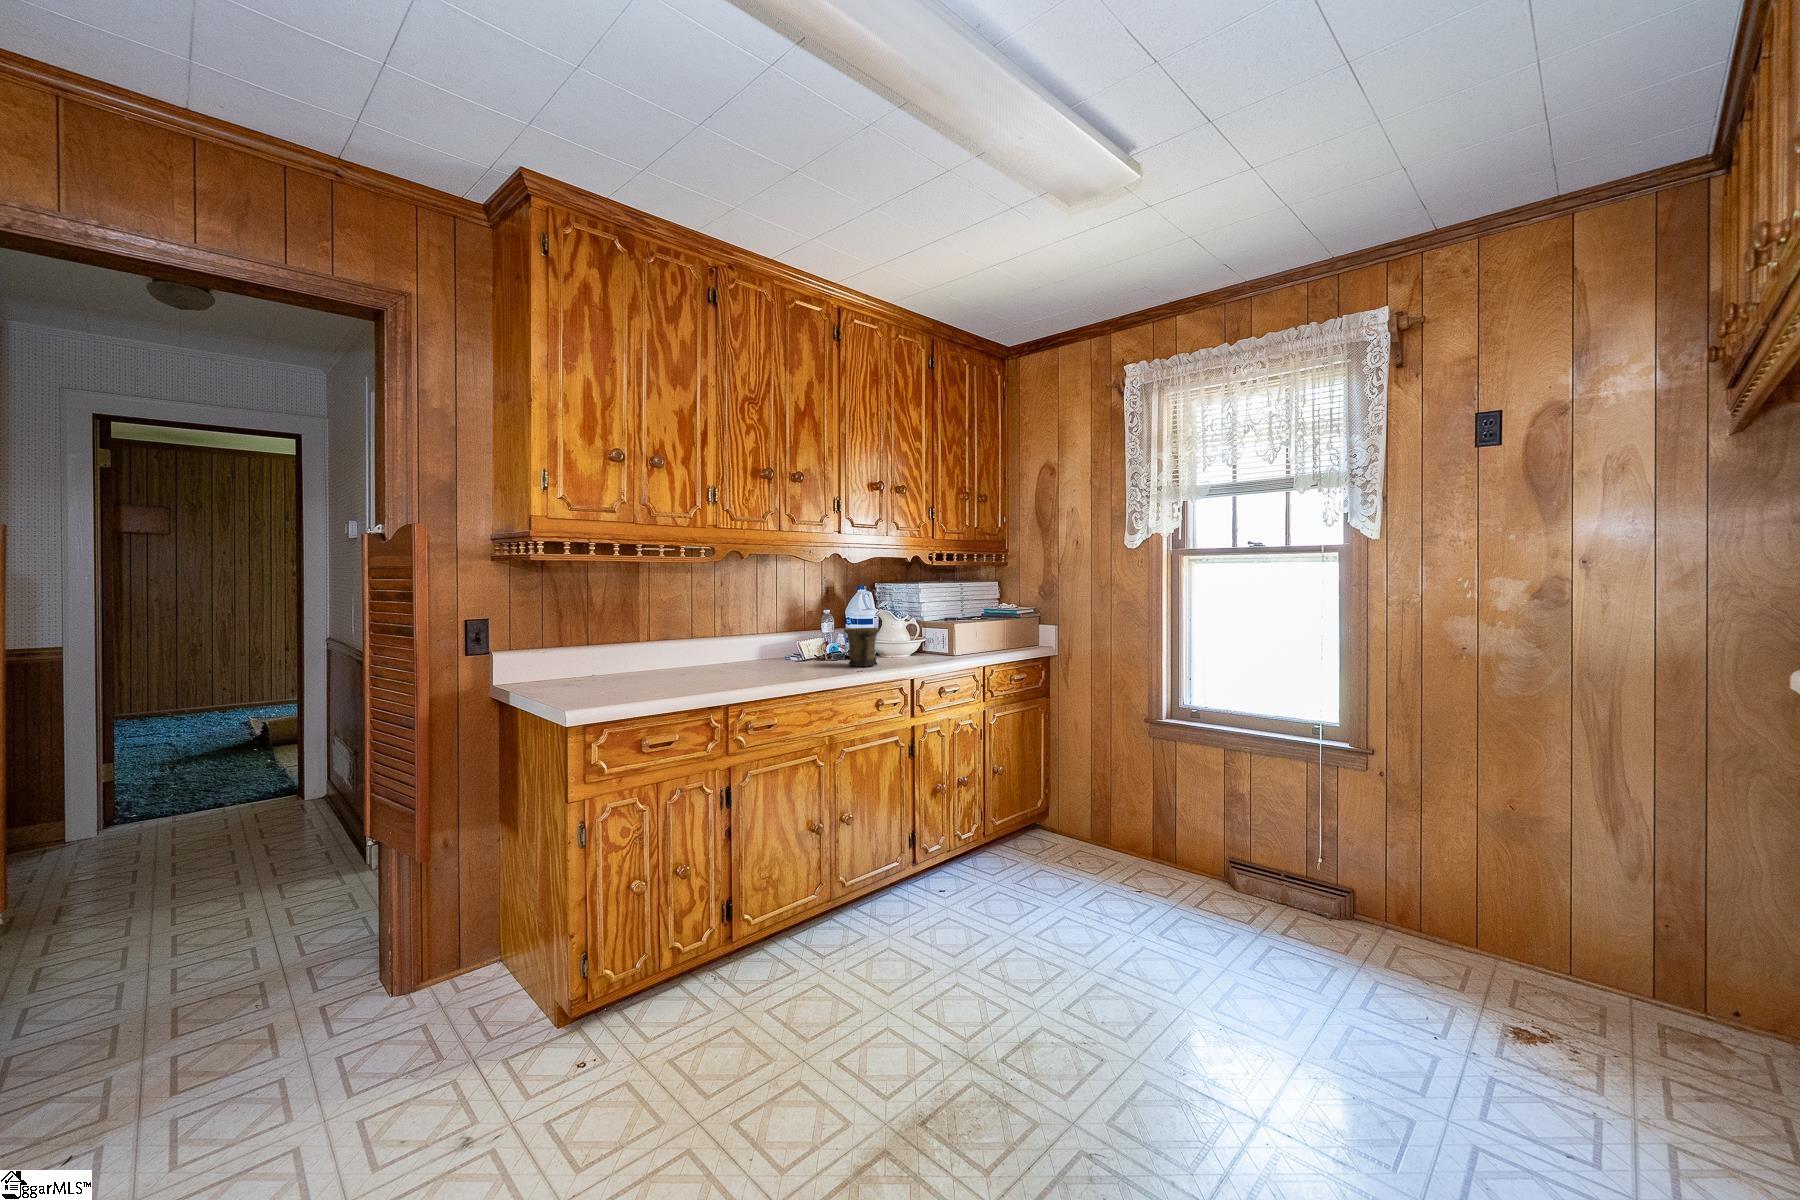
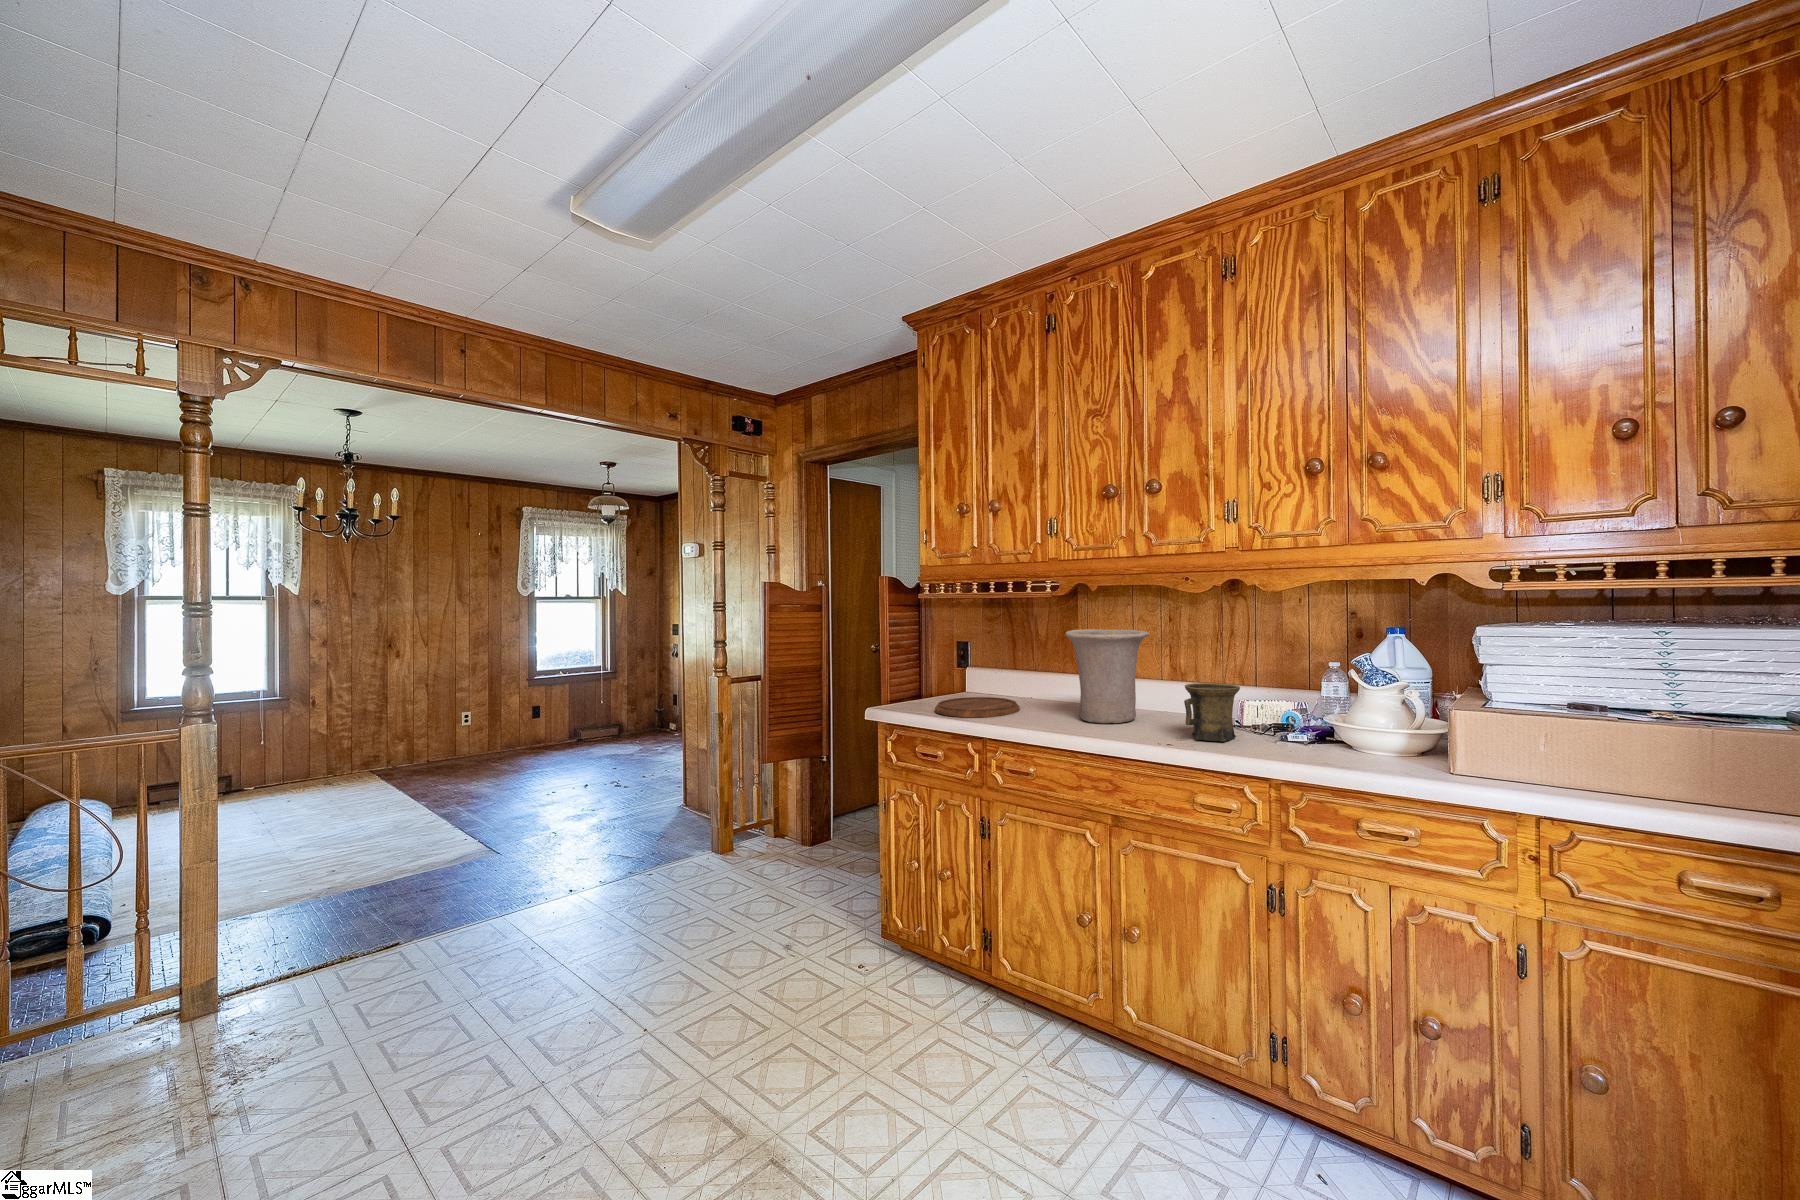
vase: none [728,594,799,674] -> present [1065,629,1149,723]
cutting board: none [587,674,689,695] -> present [935,697,1020,717]

